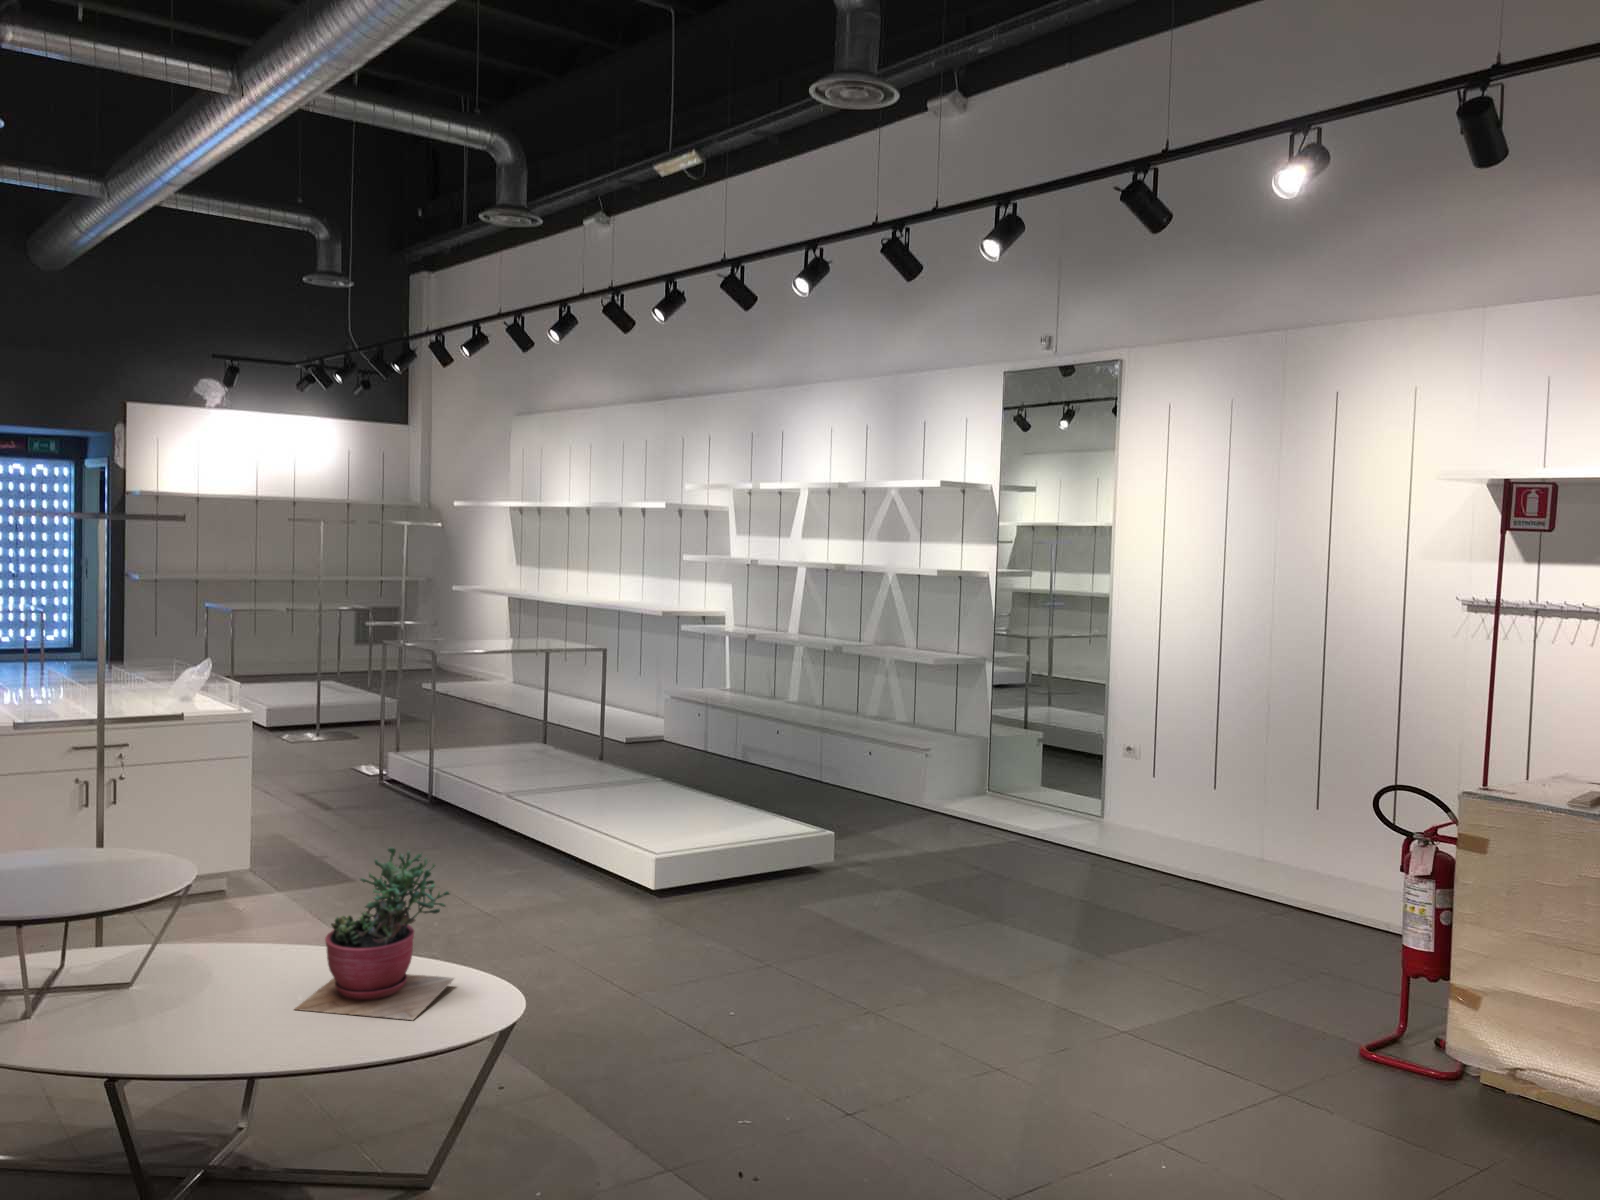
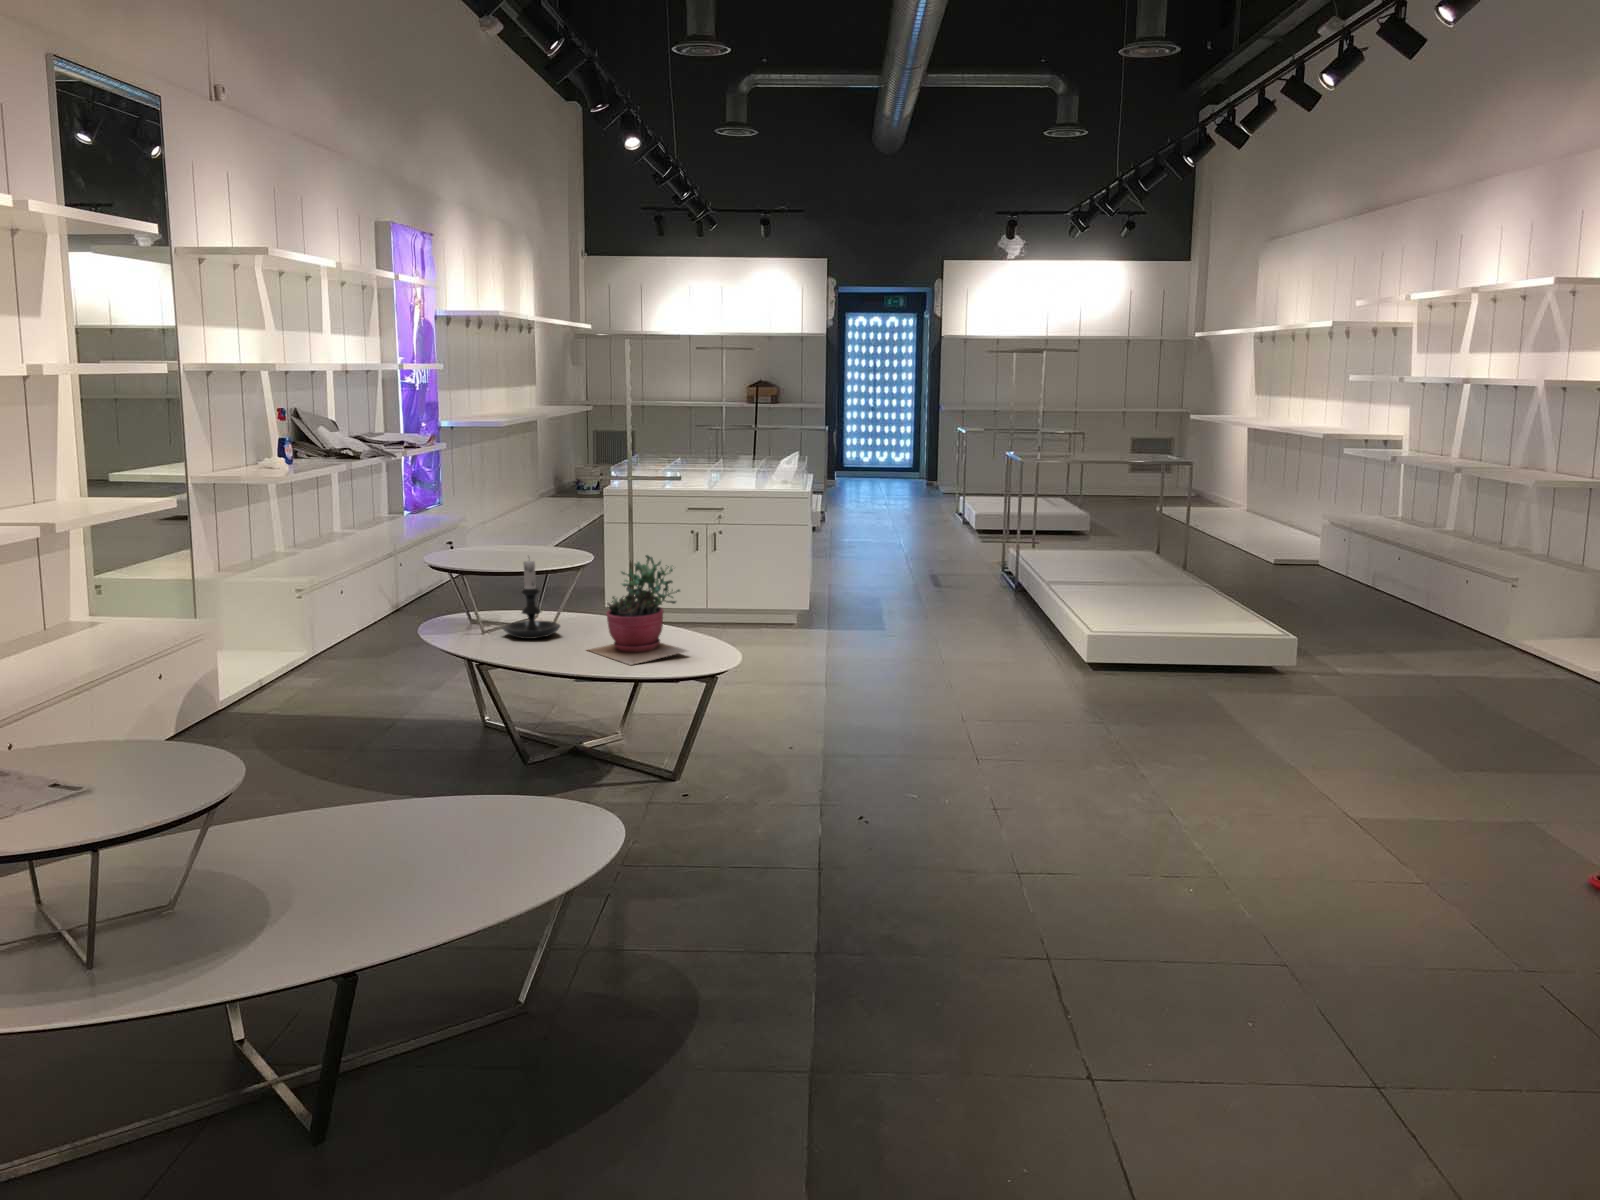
candle holder: none [104,872,206,1012] -> present [502,560,560,639]

